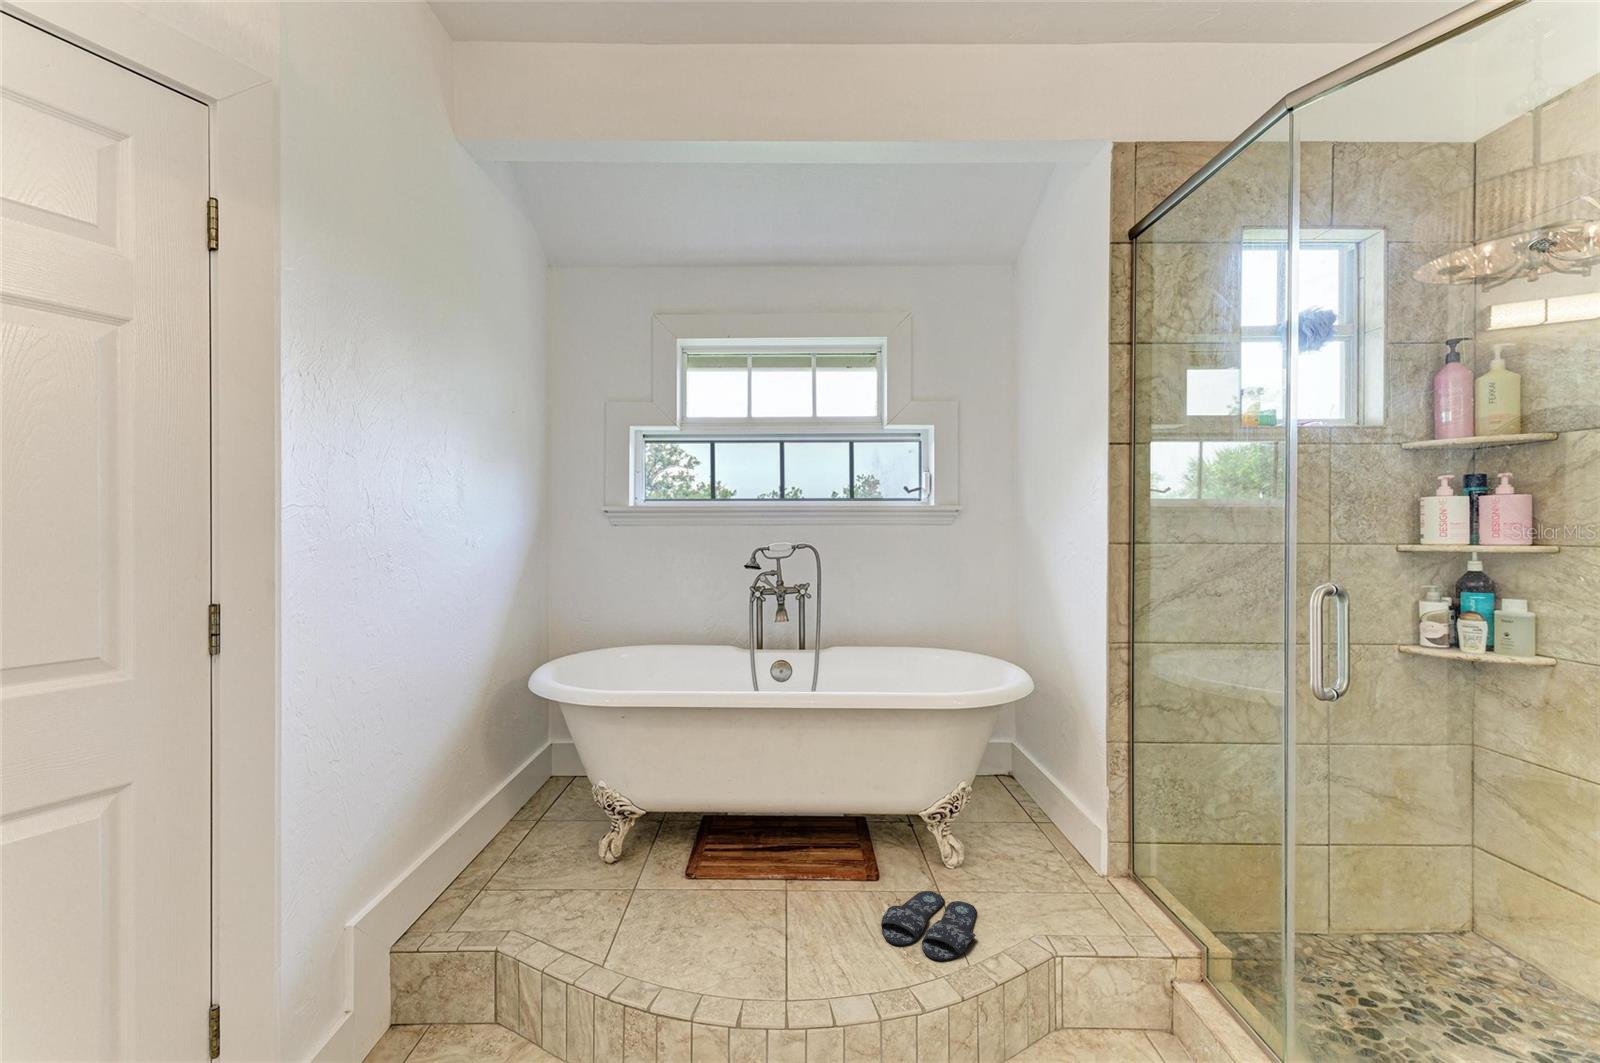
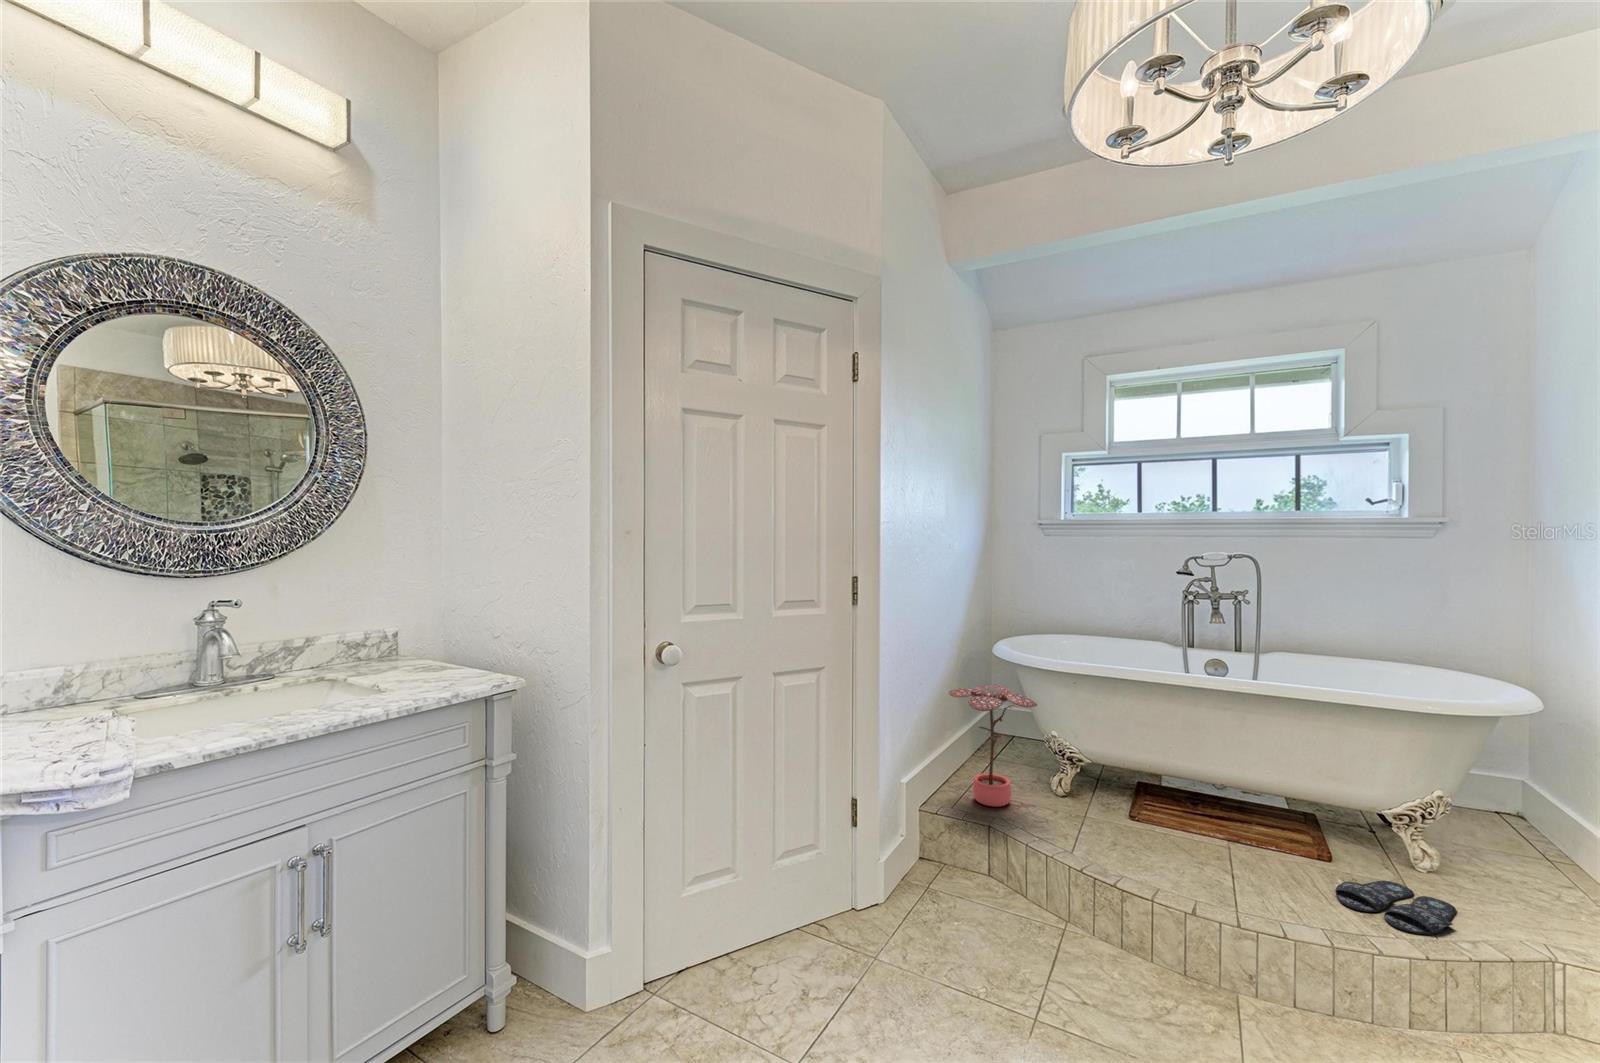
potted plant: none [448,734,572,910] -> present [949,685,1037,807]

